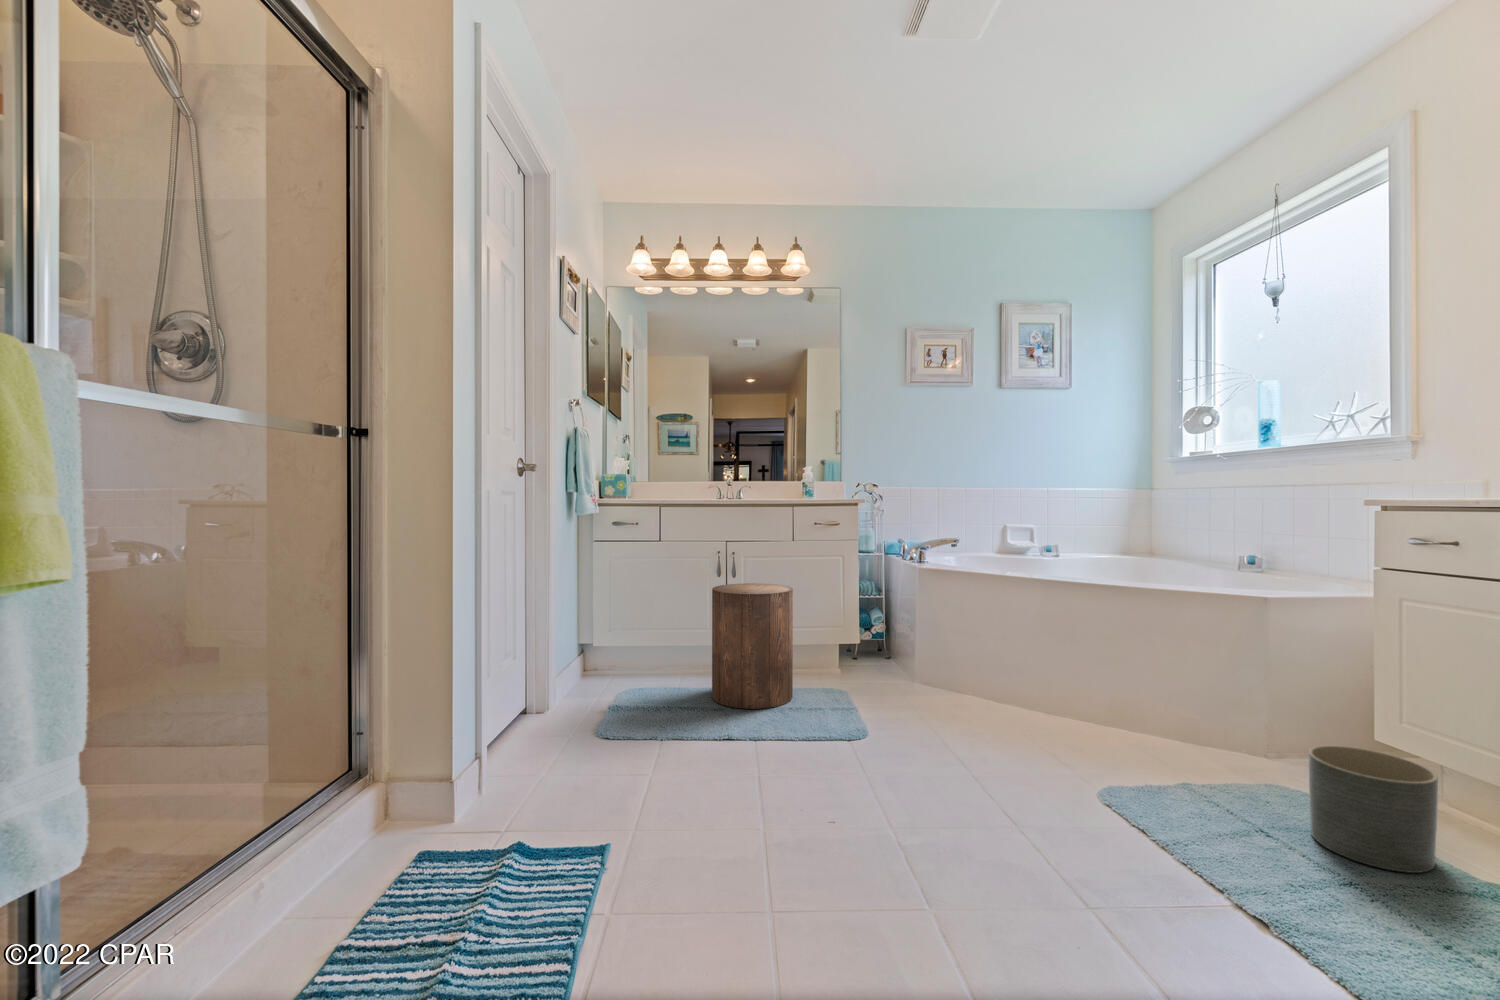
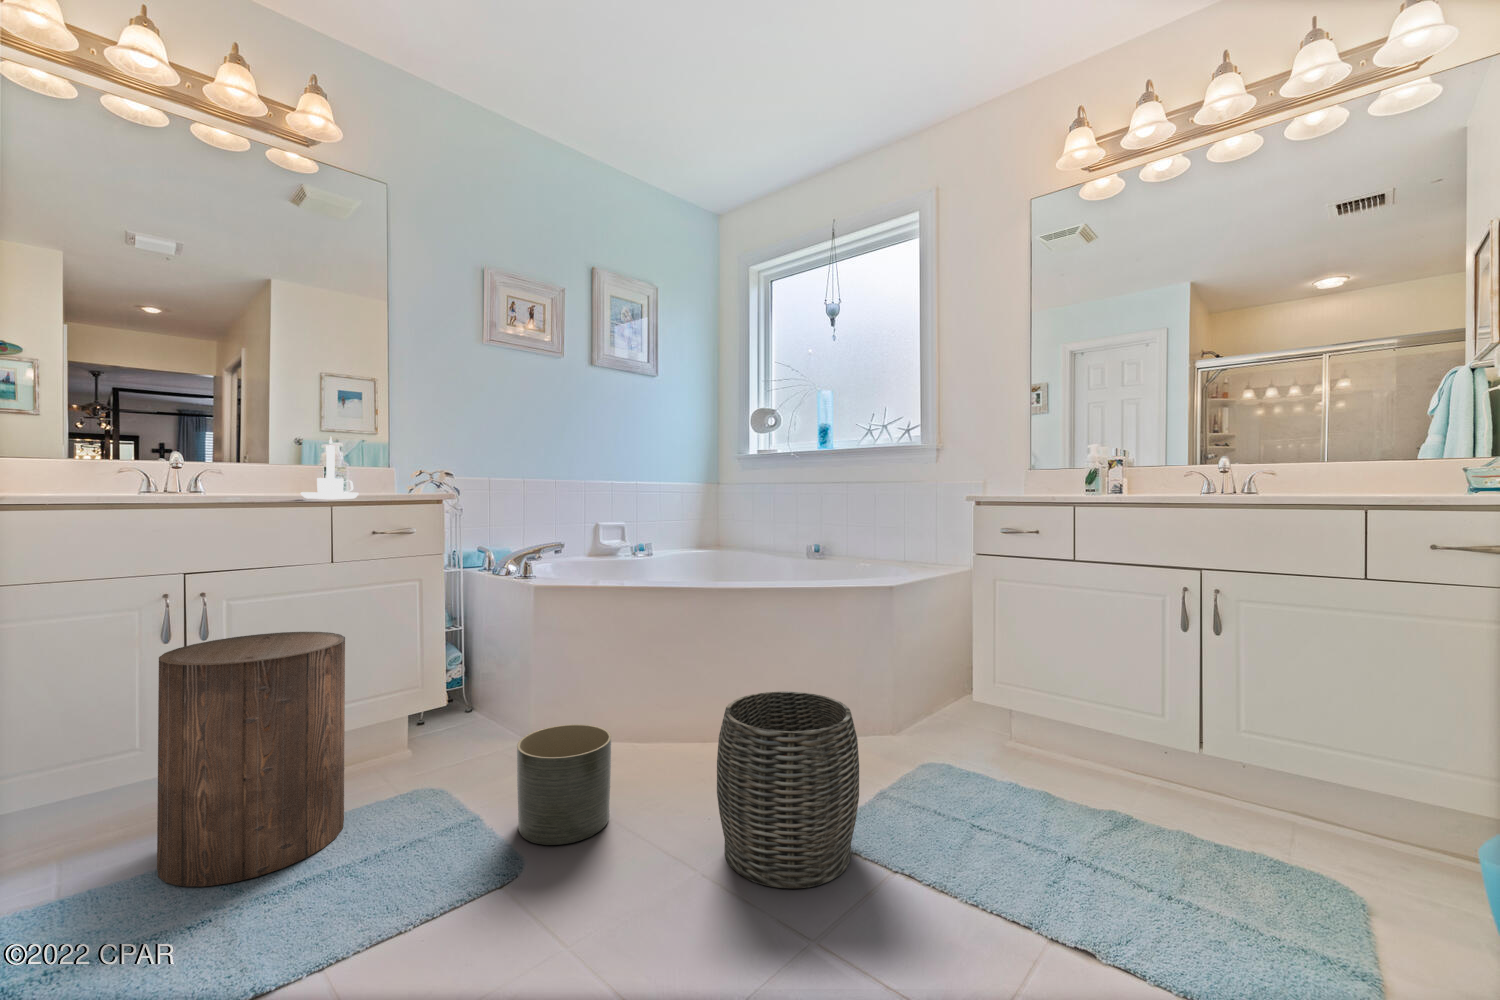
candle holder: none [779,468,809,506] -> present [301,437,359,499]
woven basket: none [992,665,1116,811] -> present [717,692,859,888]
planter: present [1309,745,1438,873] -> present [517,724,611,845]

